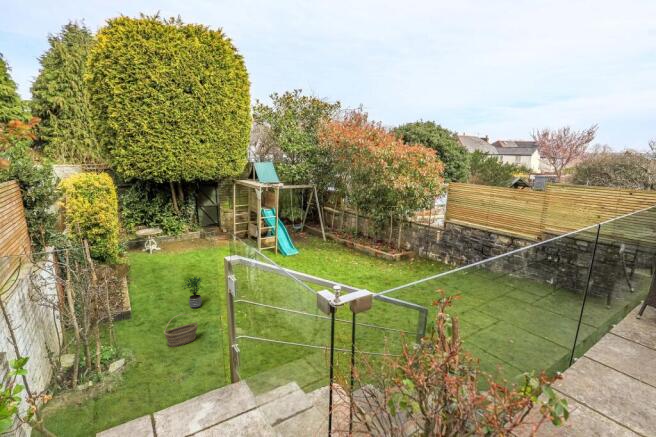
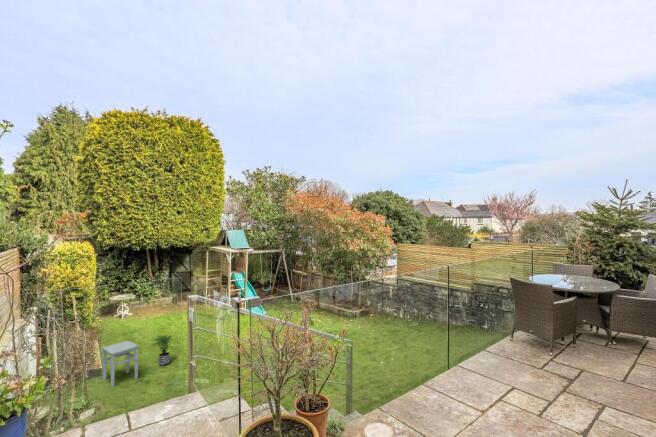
stool: none [127,282,168,332] -> present [102,341,139,387]
basket: present [164,322,198,347] -> none [135,367,165,399]

